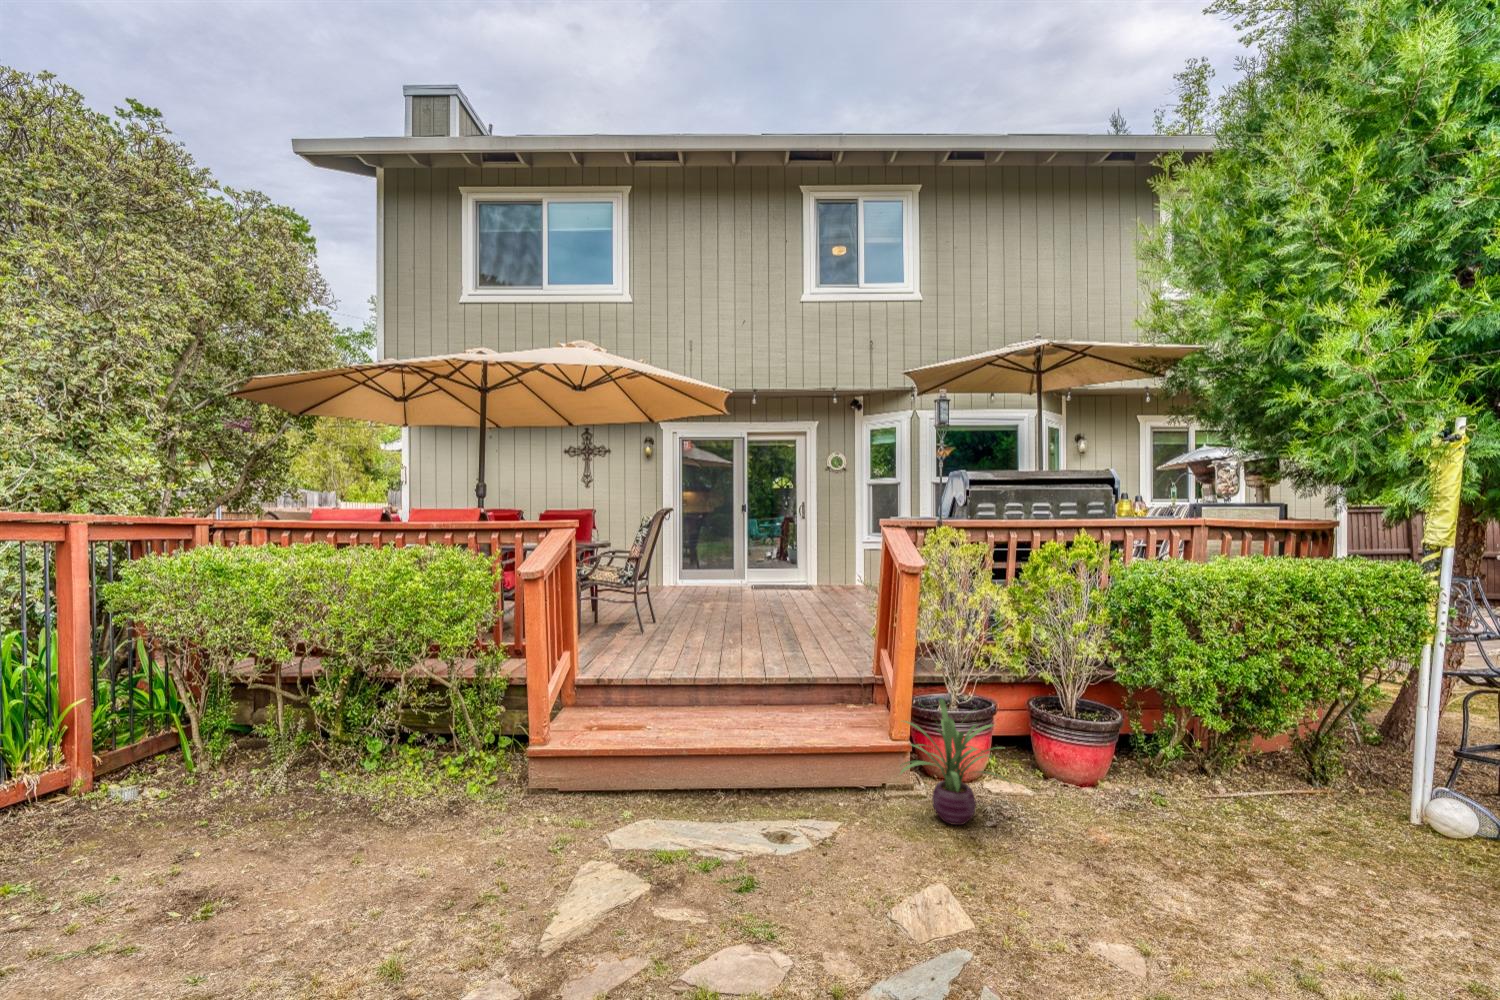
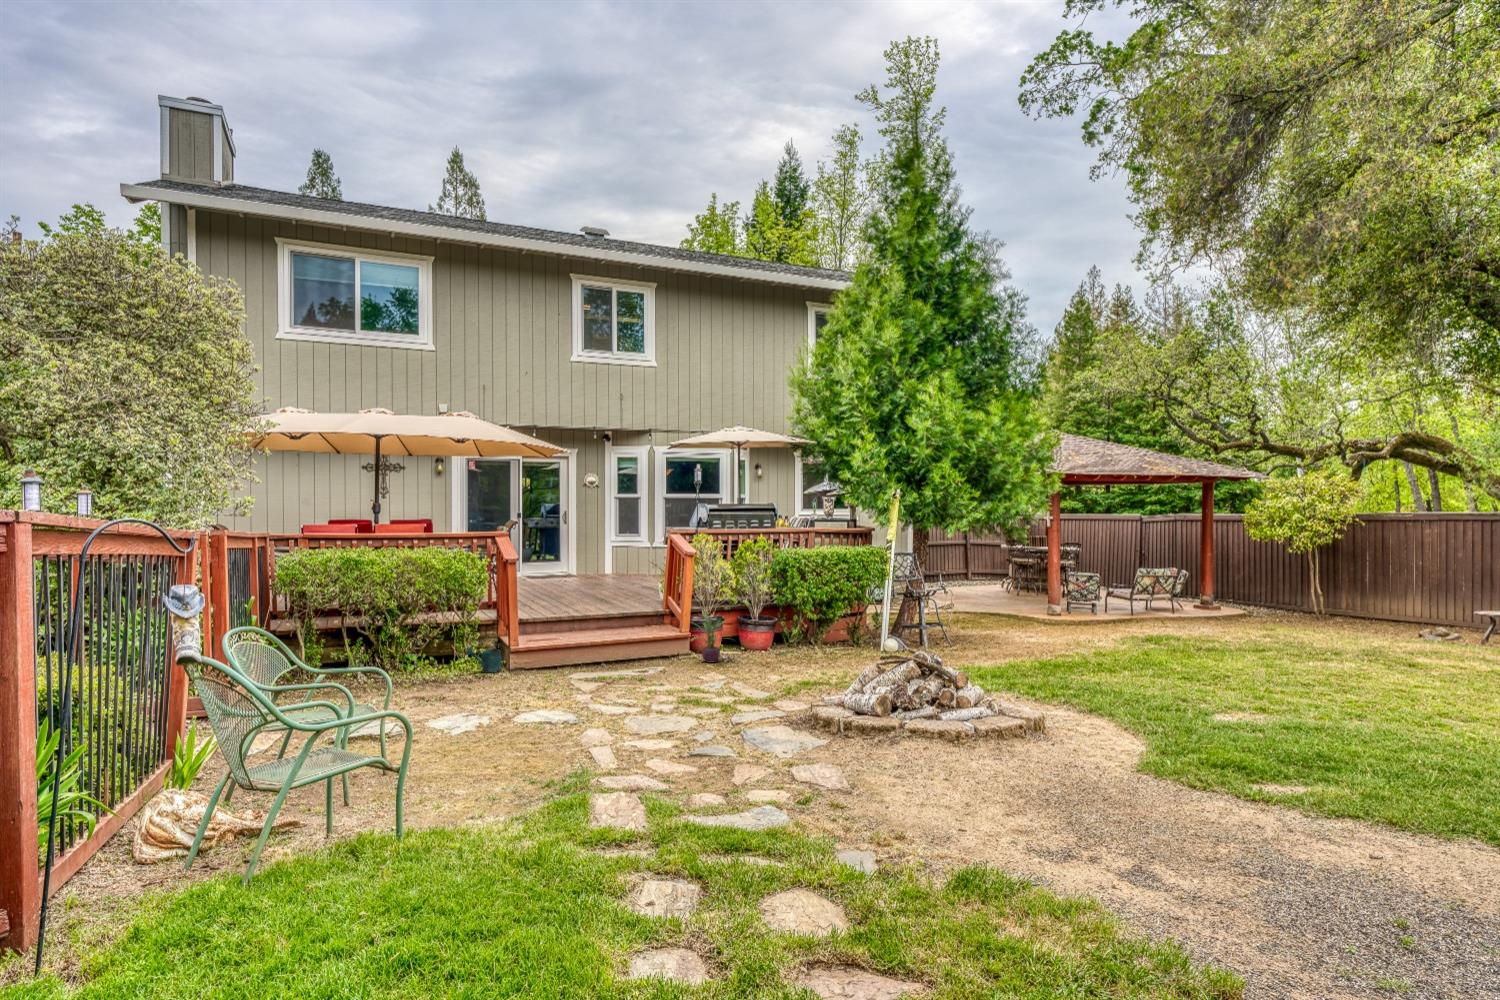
watering can: none [447,730,535,791] -> present [466,647,505,673]

